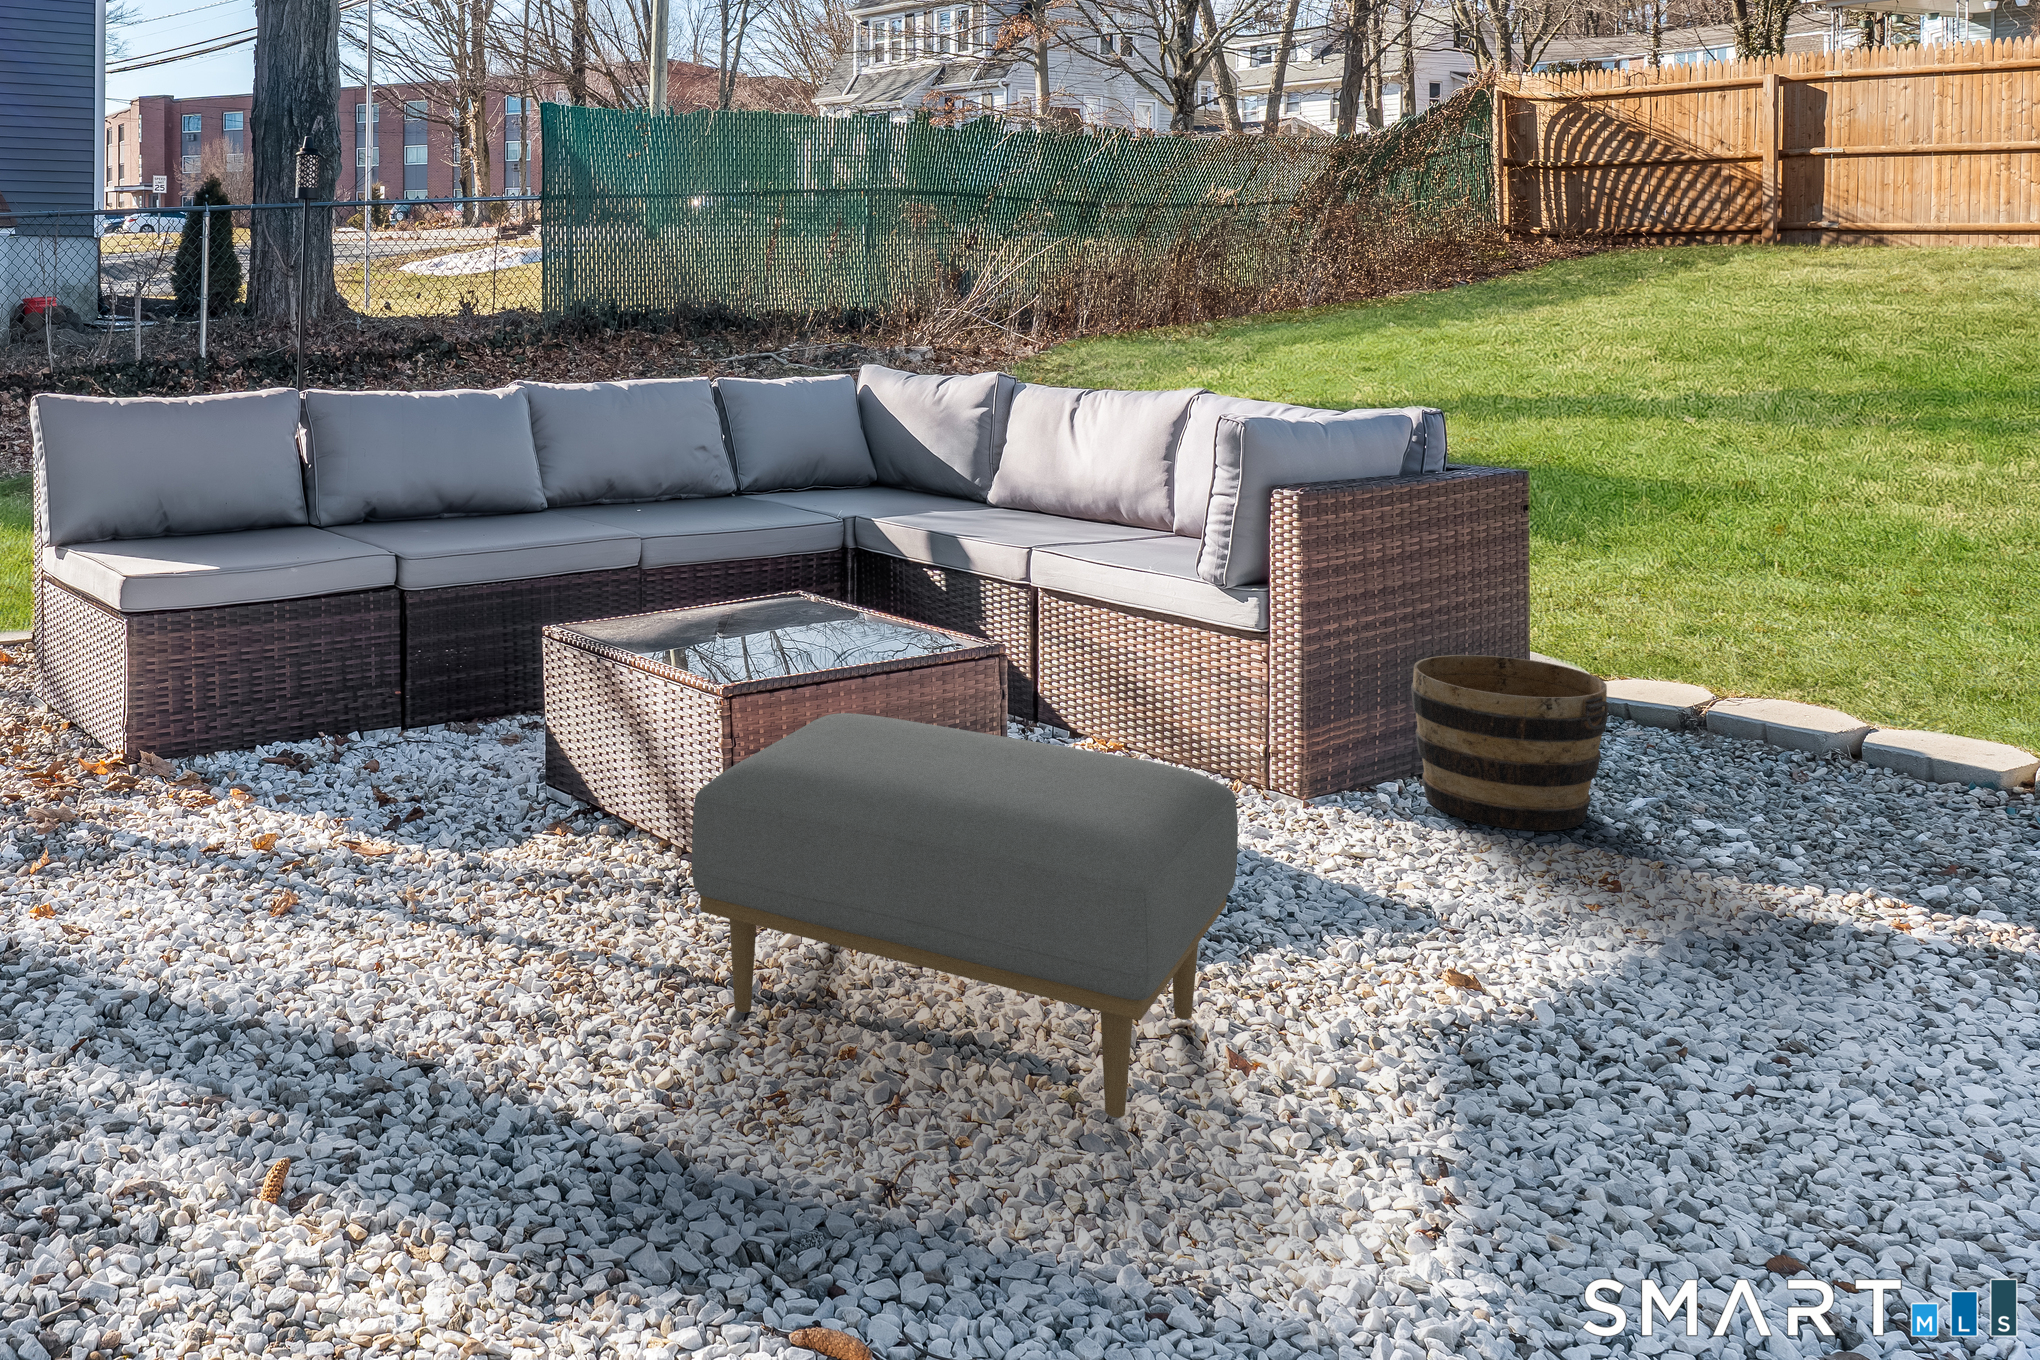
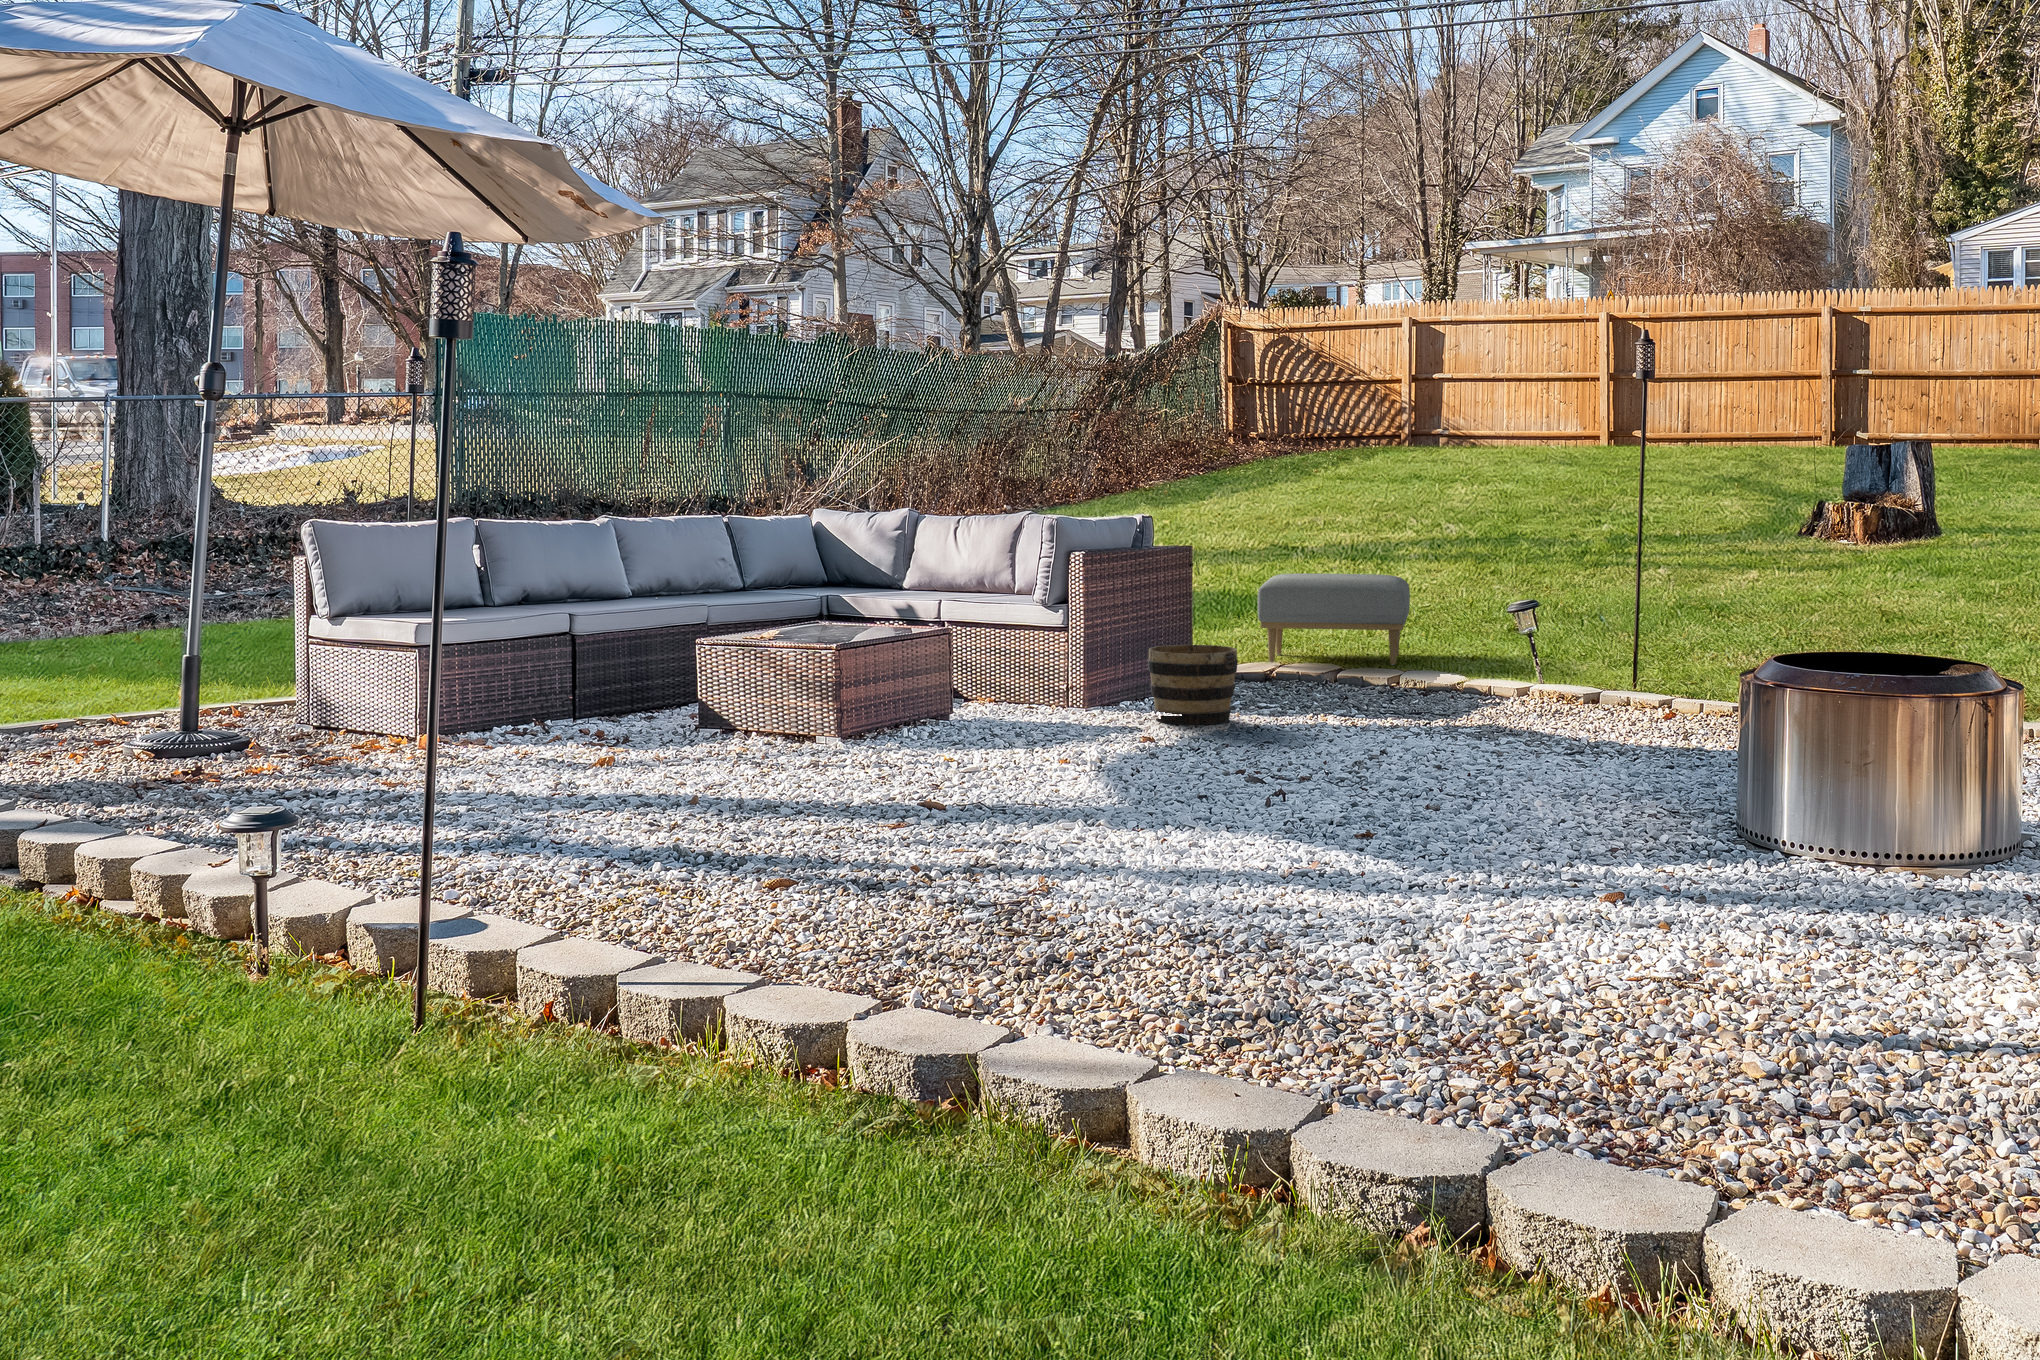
ottoman: present [691,713,1238,1119] -> present [1258,573,1410,665]

